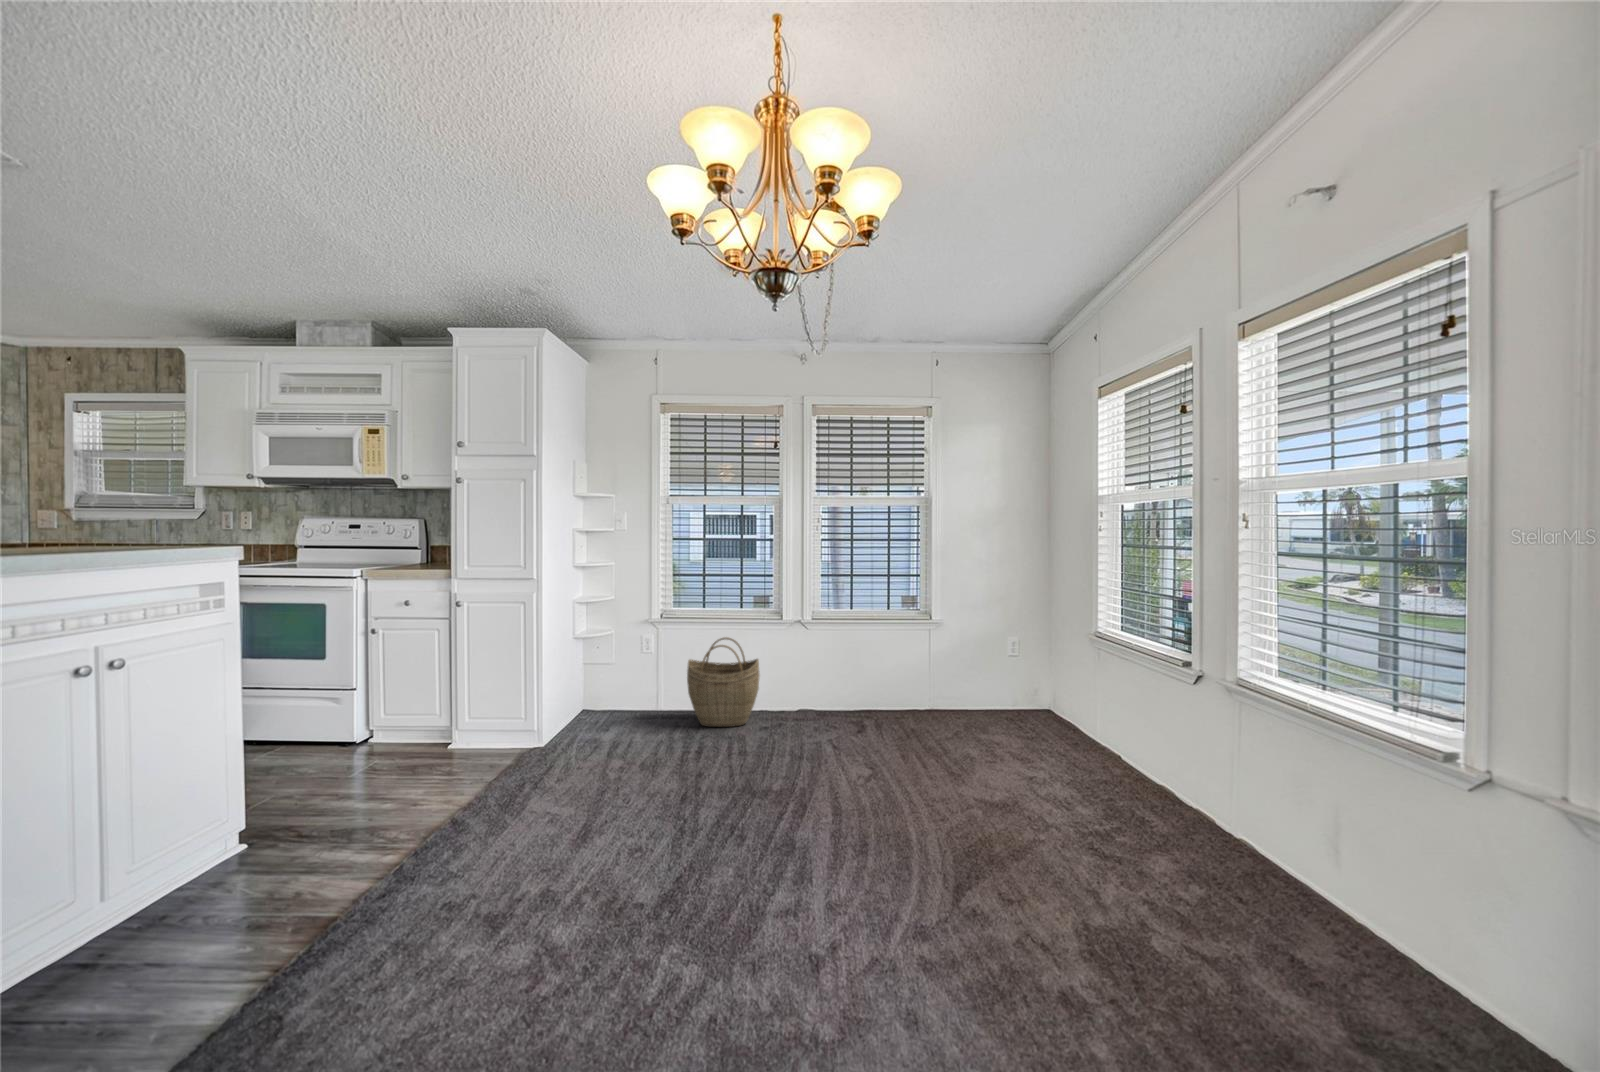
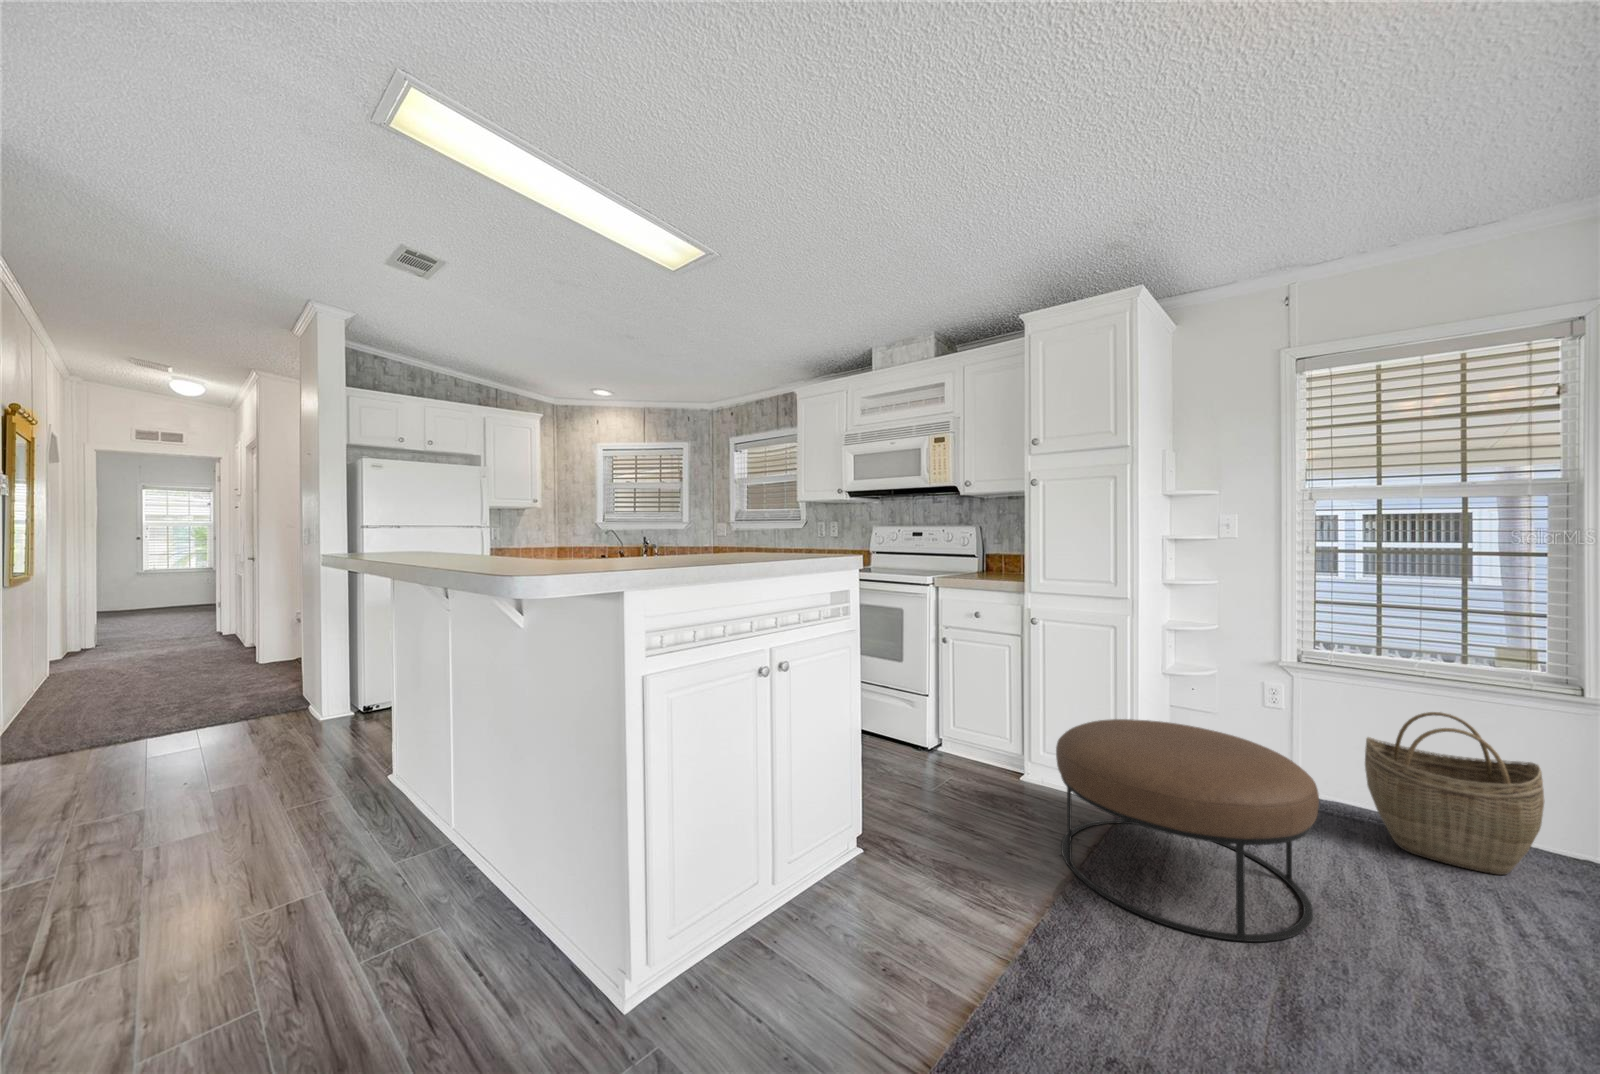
ottoman: none [457,670,631,810] -> present [1056,719,1319,942]

